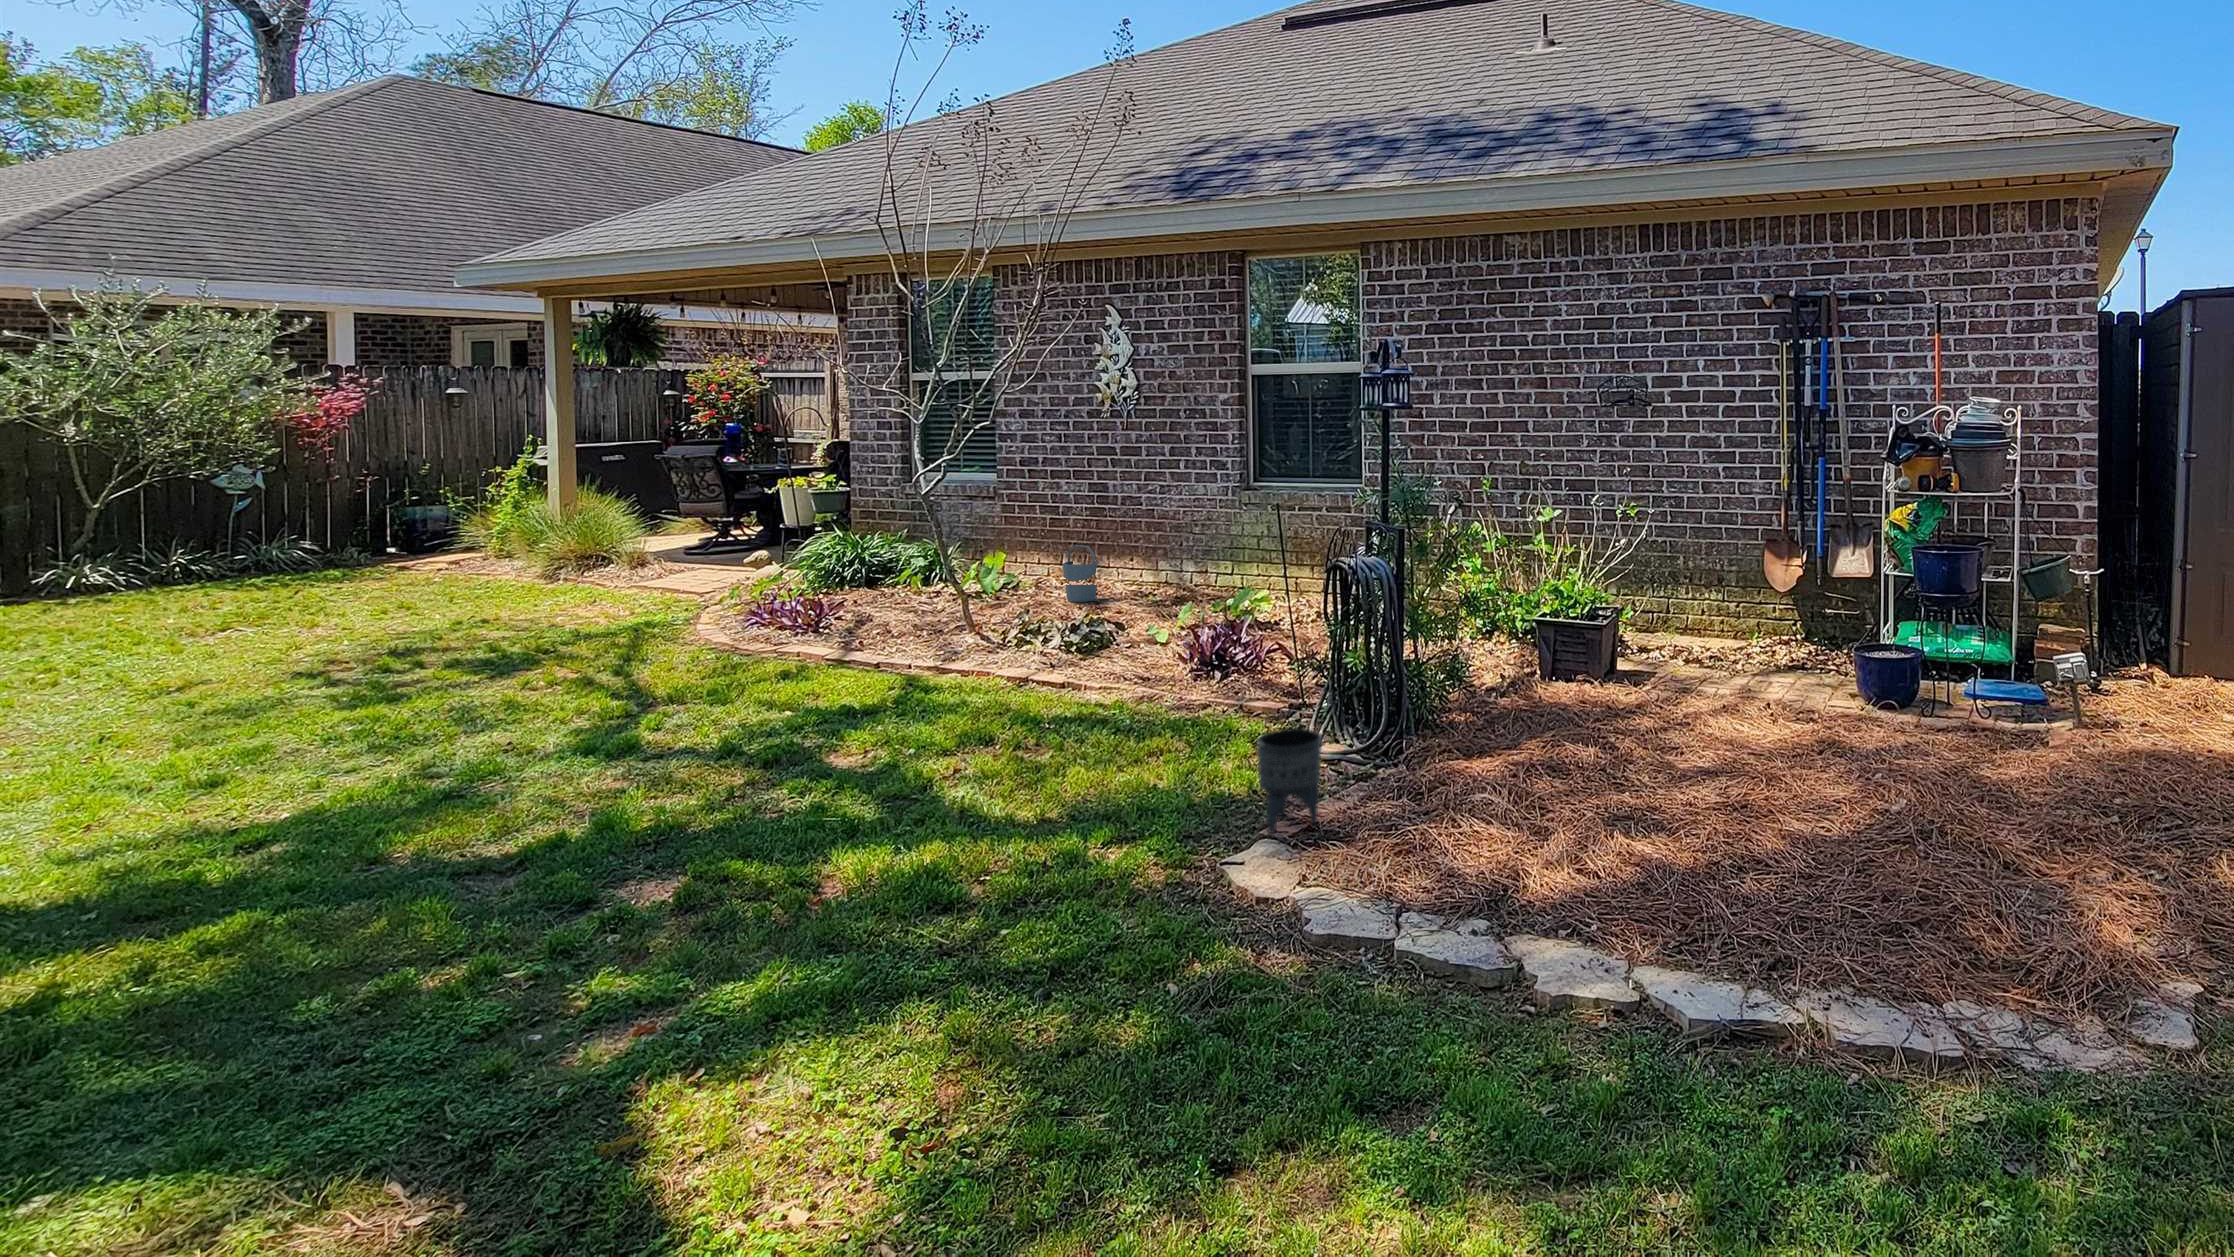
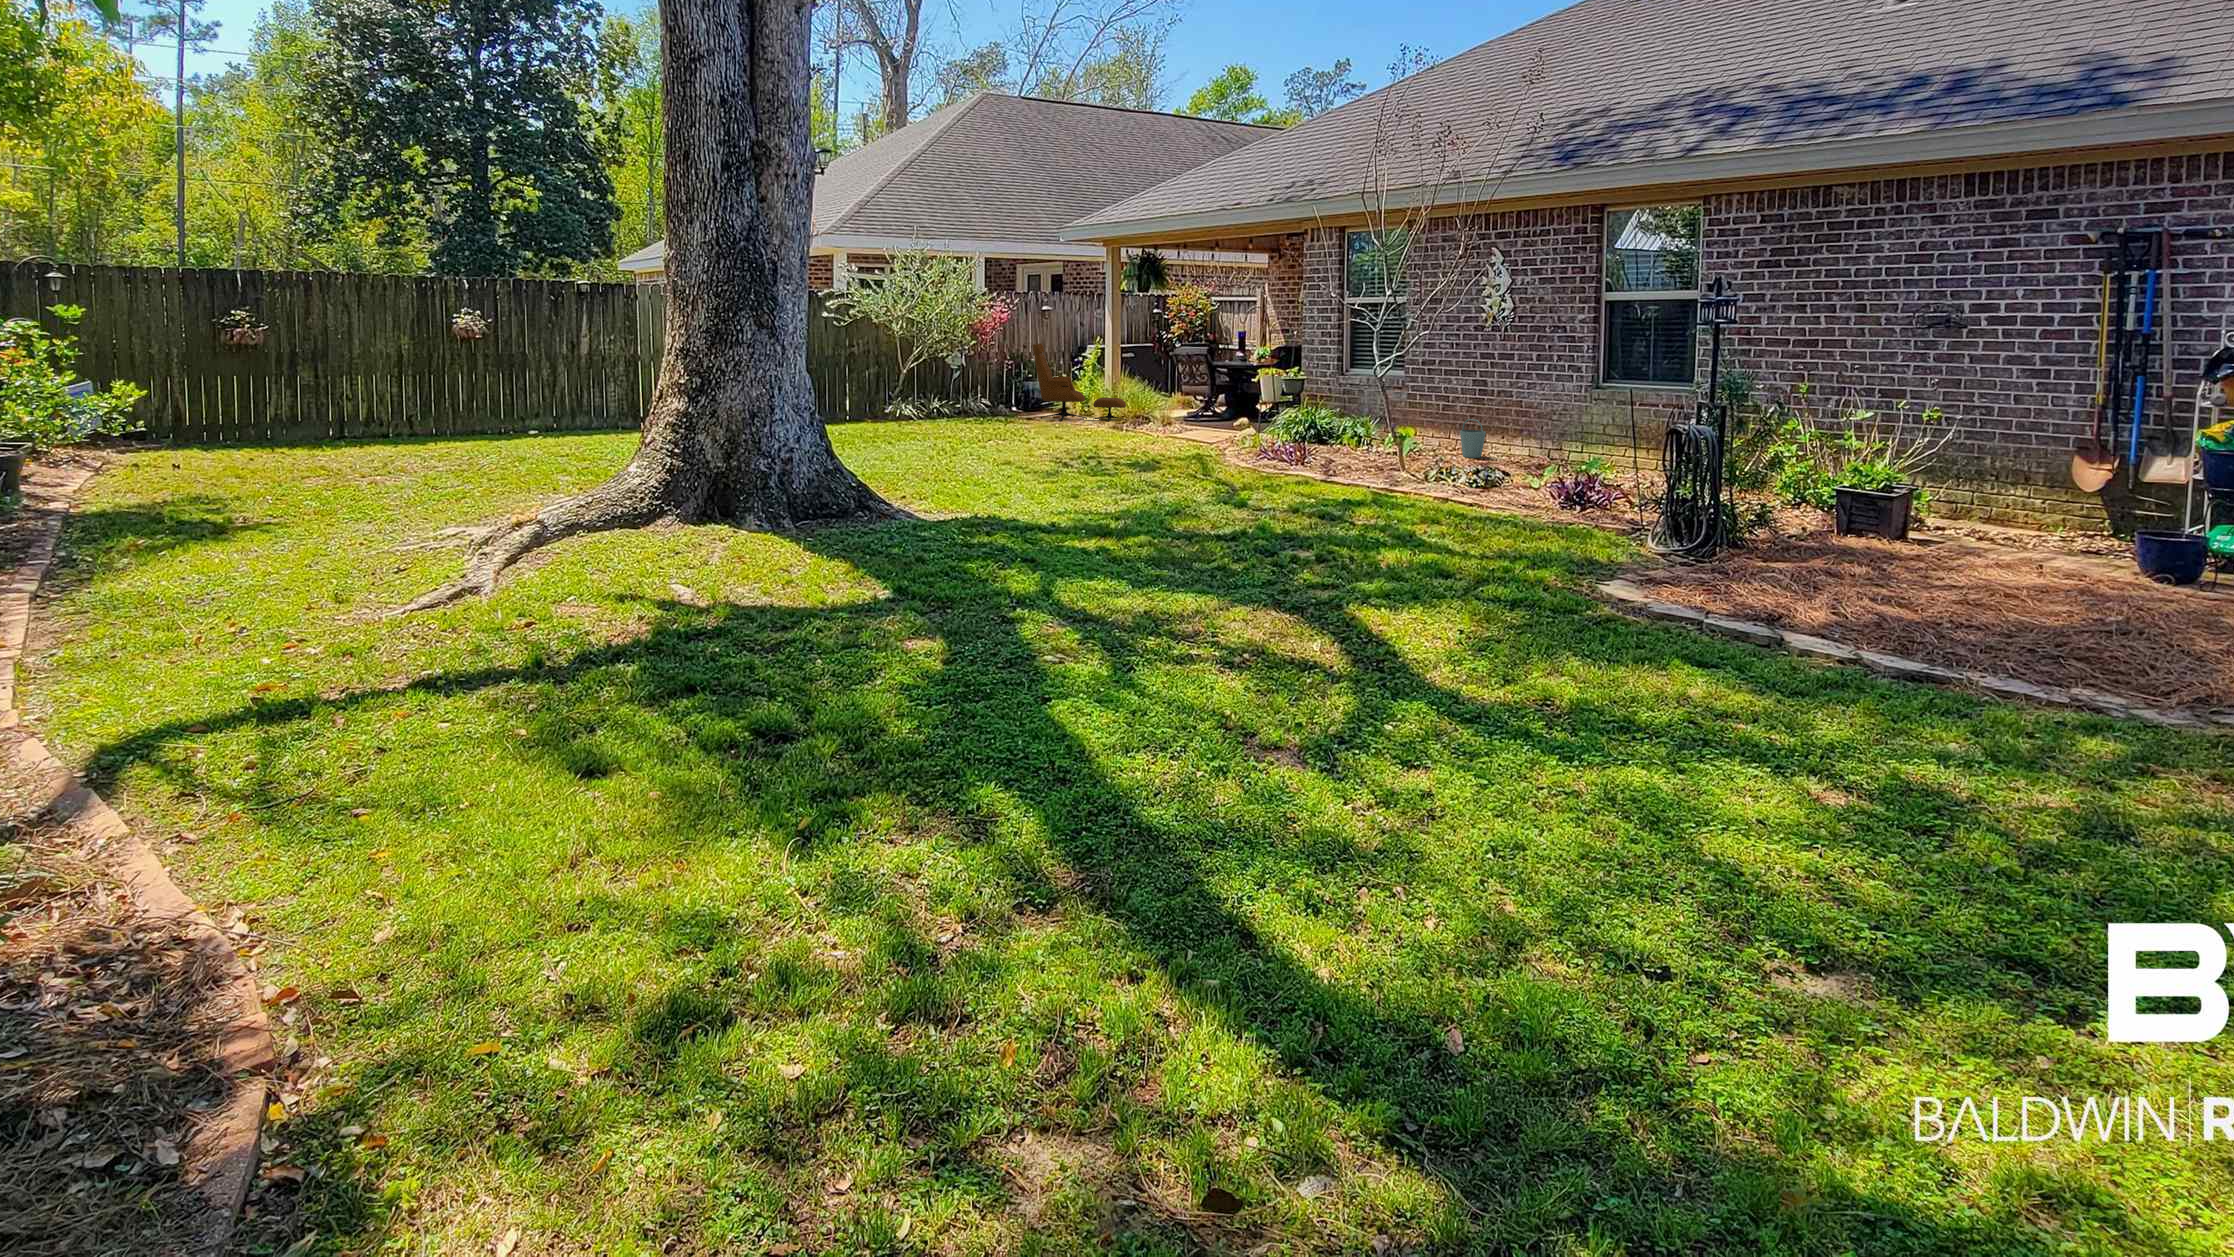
lounge chair: none [258,450,502,594] -> present [1032,344,1126,422]
planter: present [1258,728,1322,832] -> none [1639,510,1678,560]

